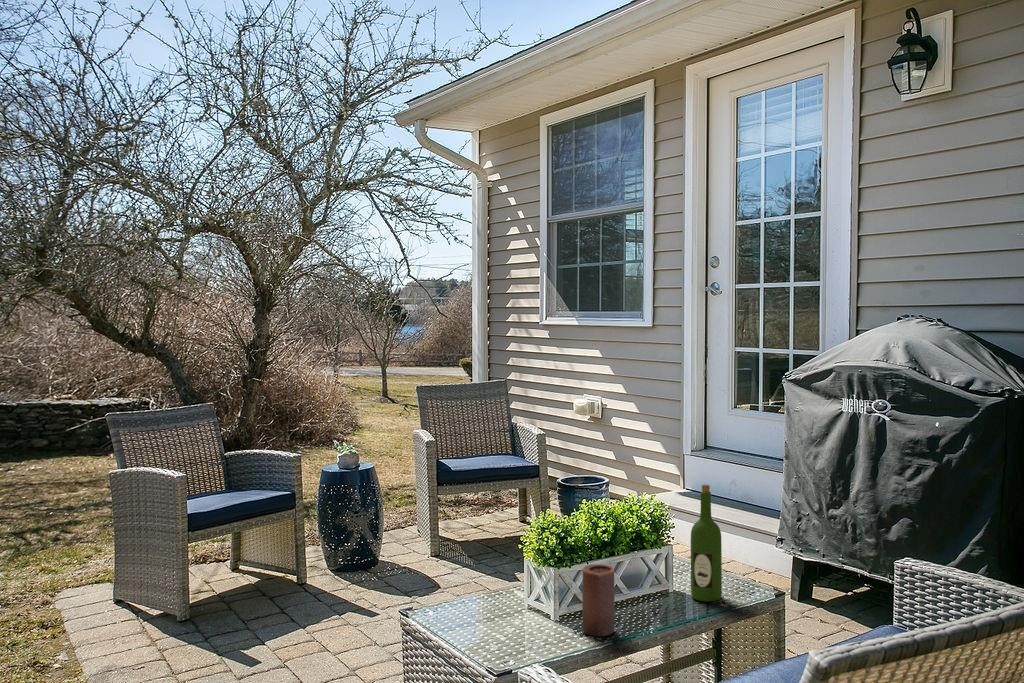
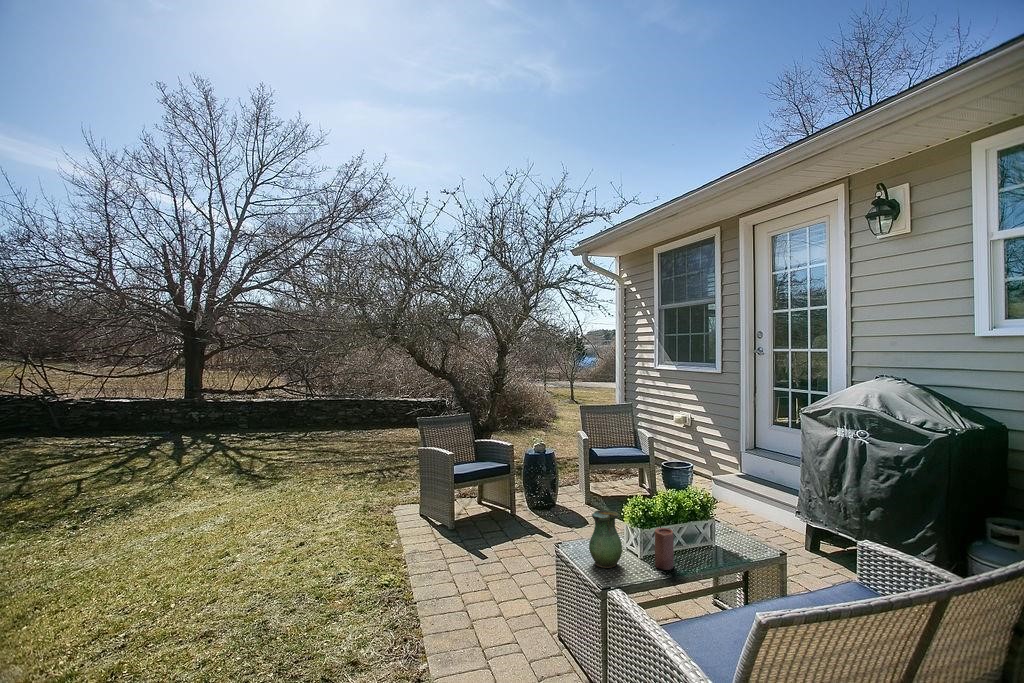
wine bottle: present [691,485,722,602] -> none [724,485,744,554]
pitcher: none [466,542,526,644] -> present [589,510,622,568]

